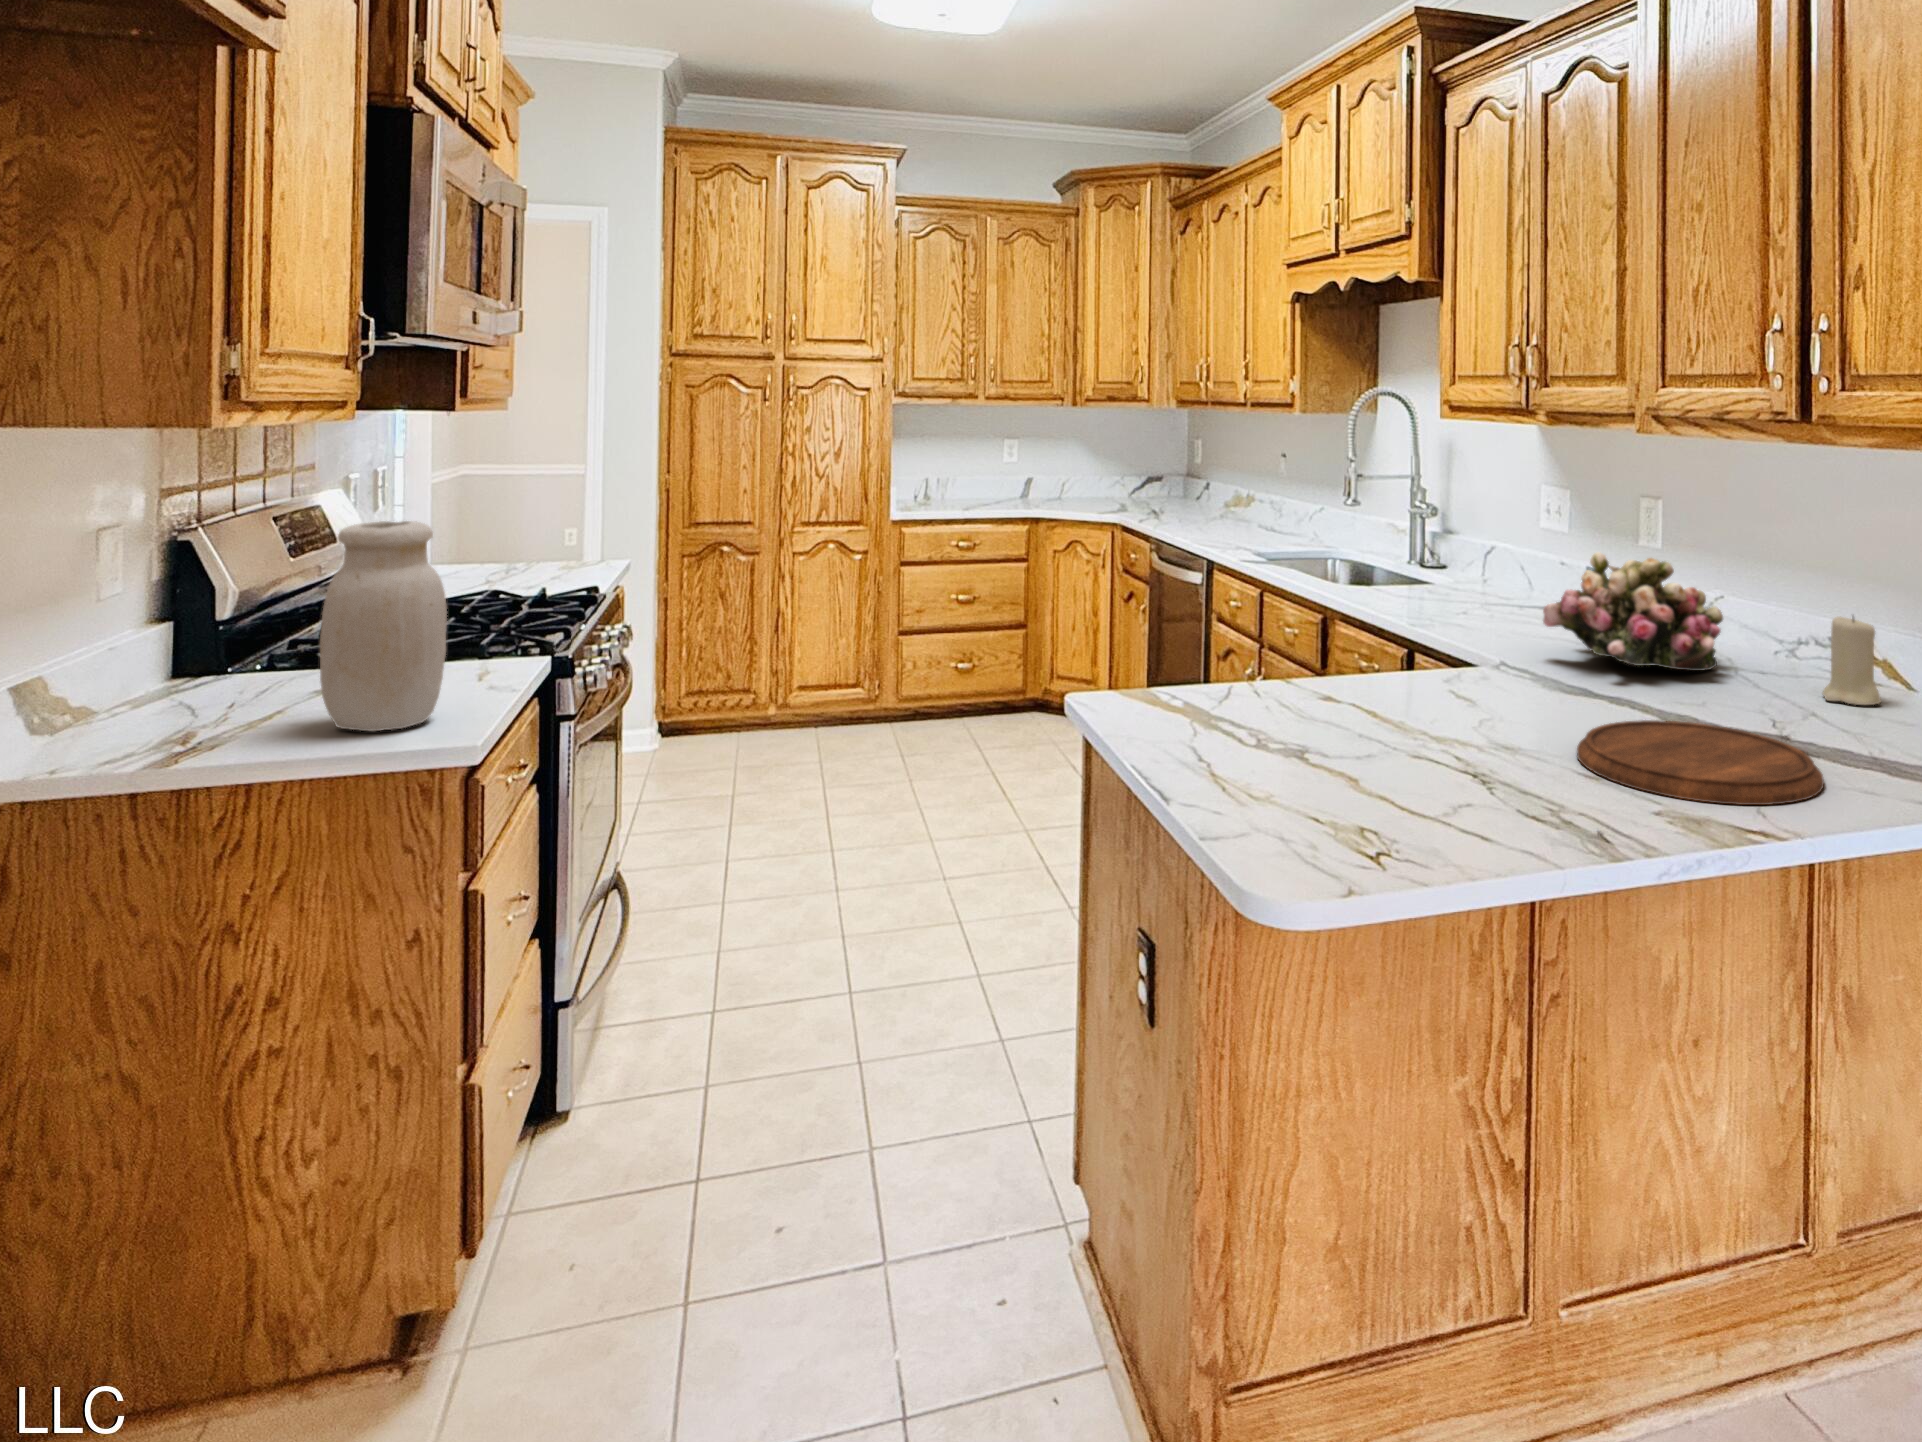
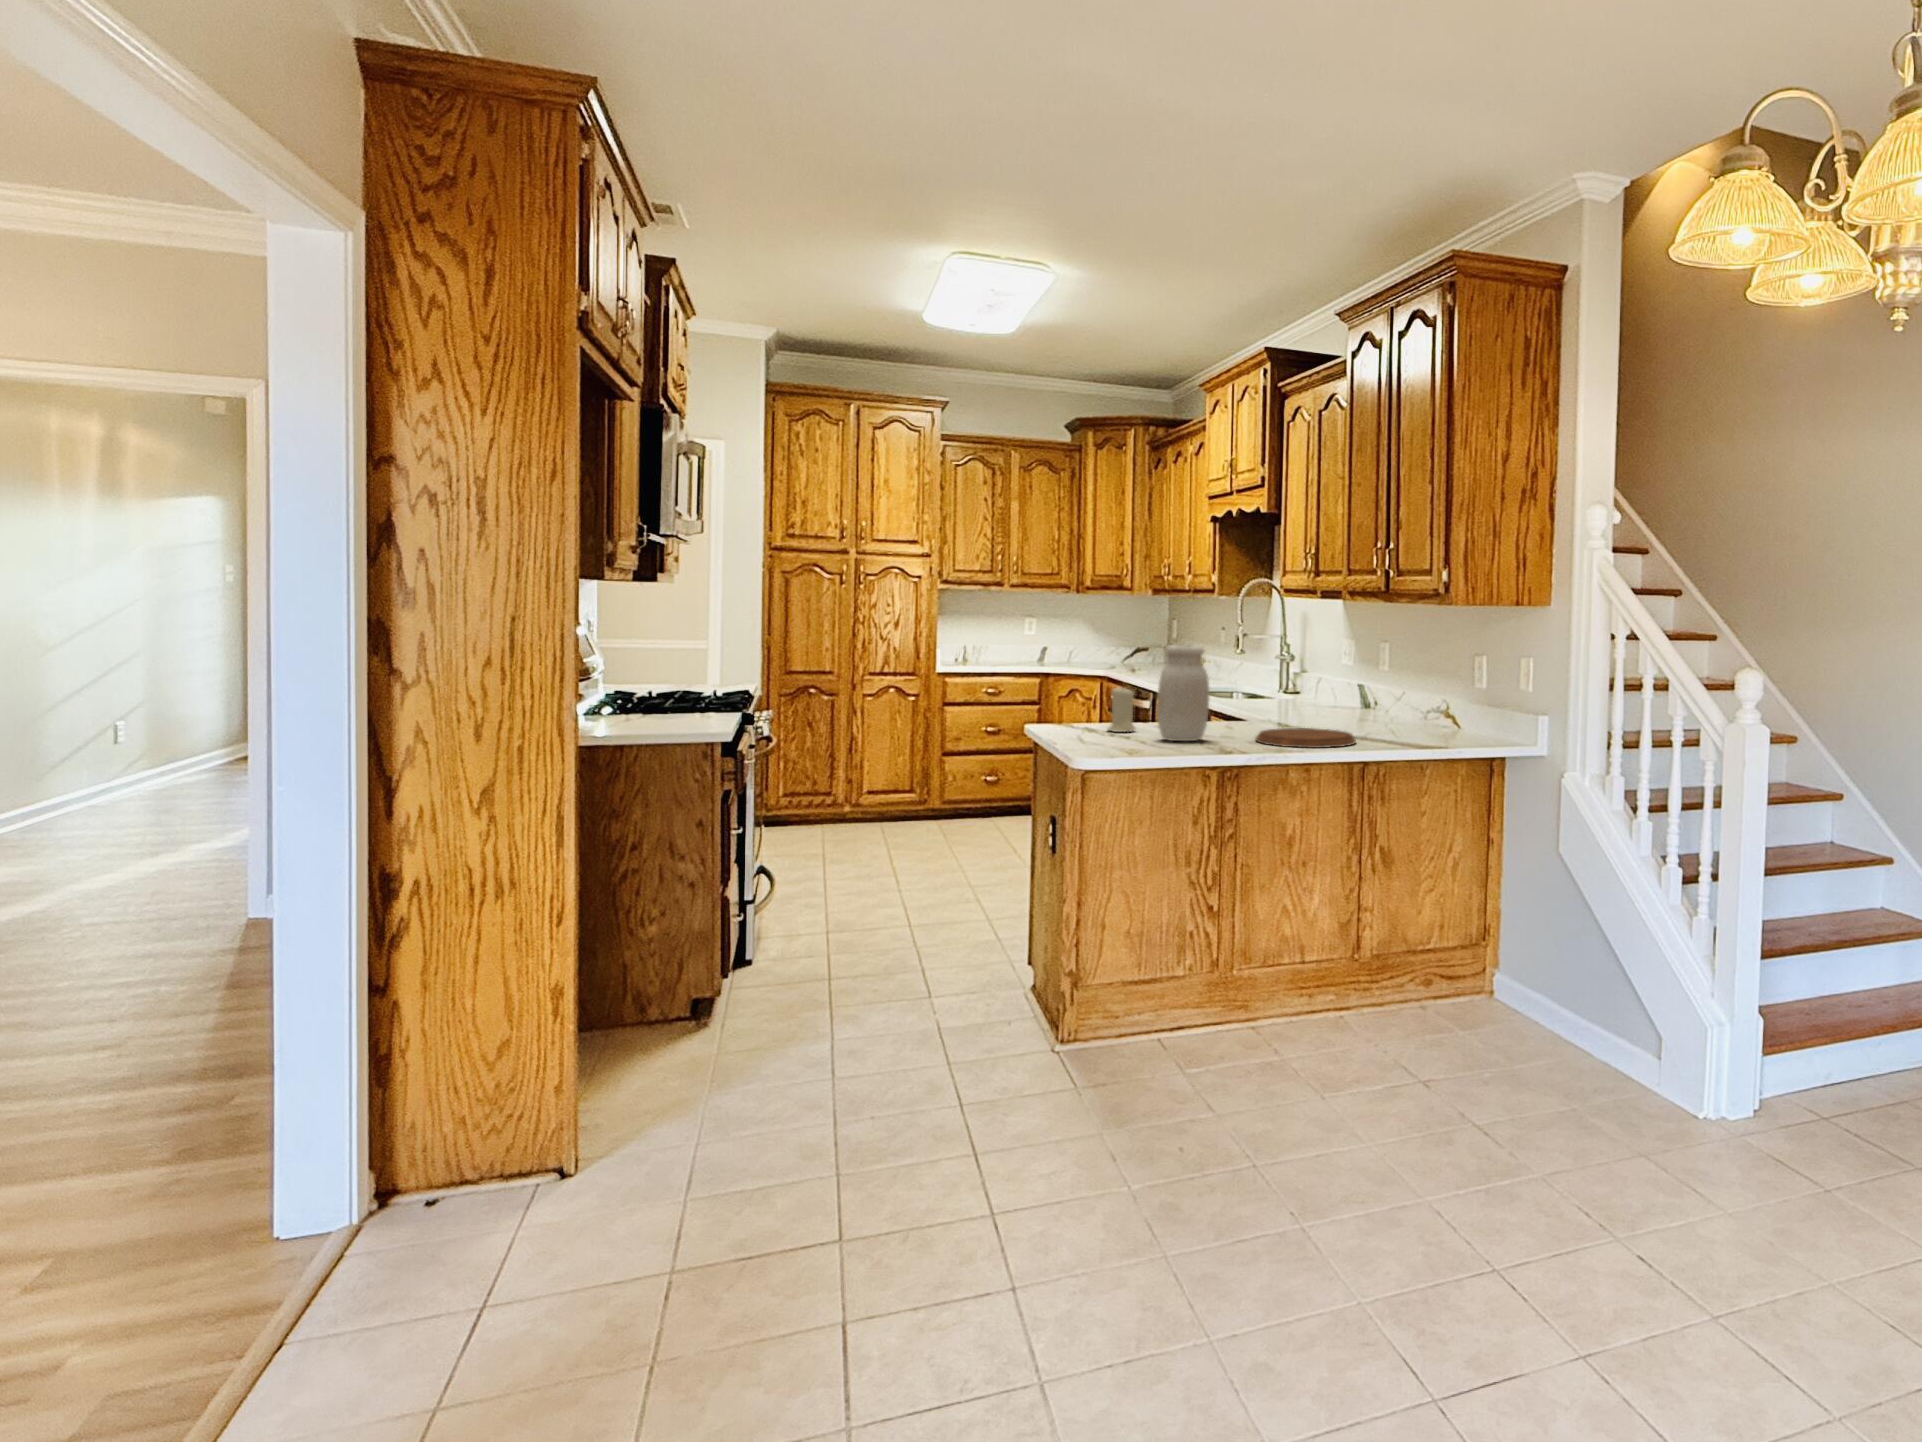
jar: present [320,521,447,731] -> present [1157,644,1209,741]
flower arrangement: present [1543,552,1723,671] -> none [1292,663,1384,723]
candle: present [1822,616,1881,705] -> present [1107,688,1135,732]

